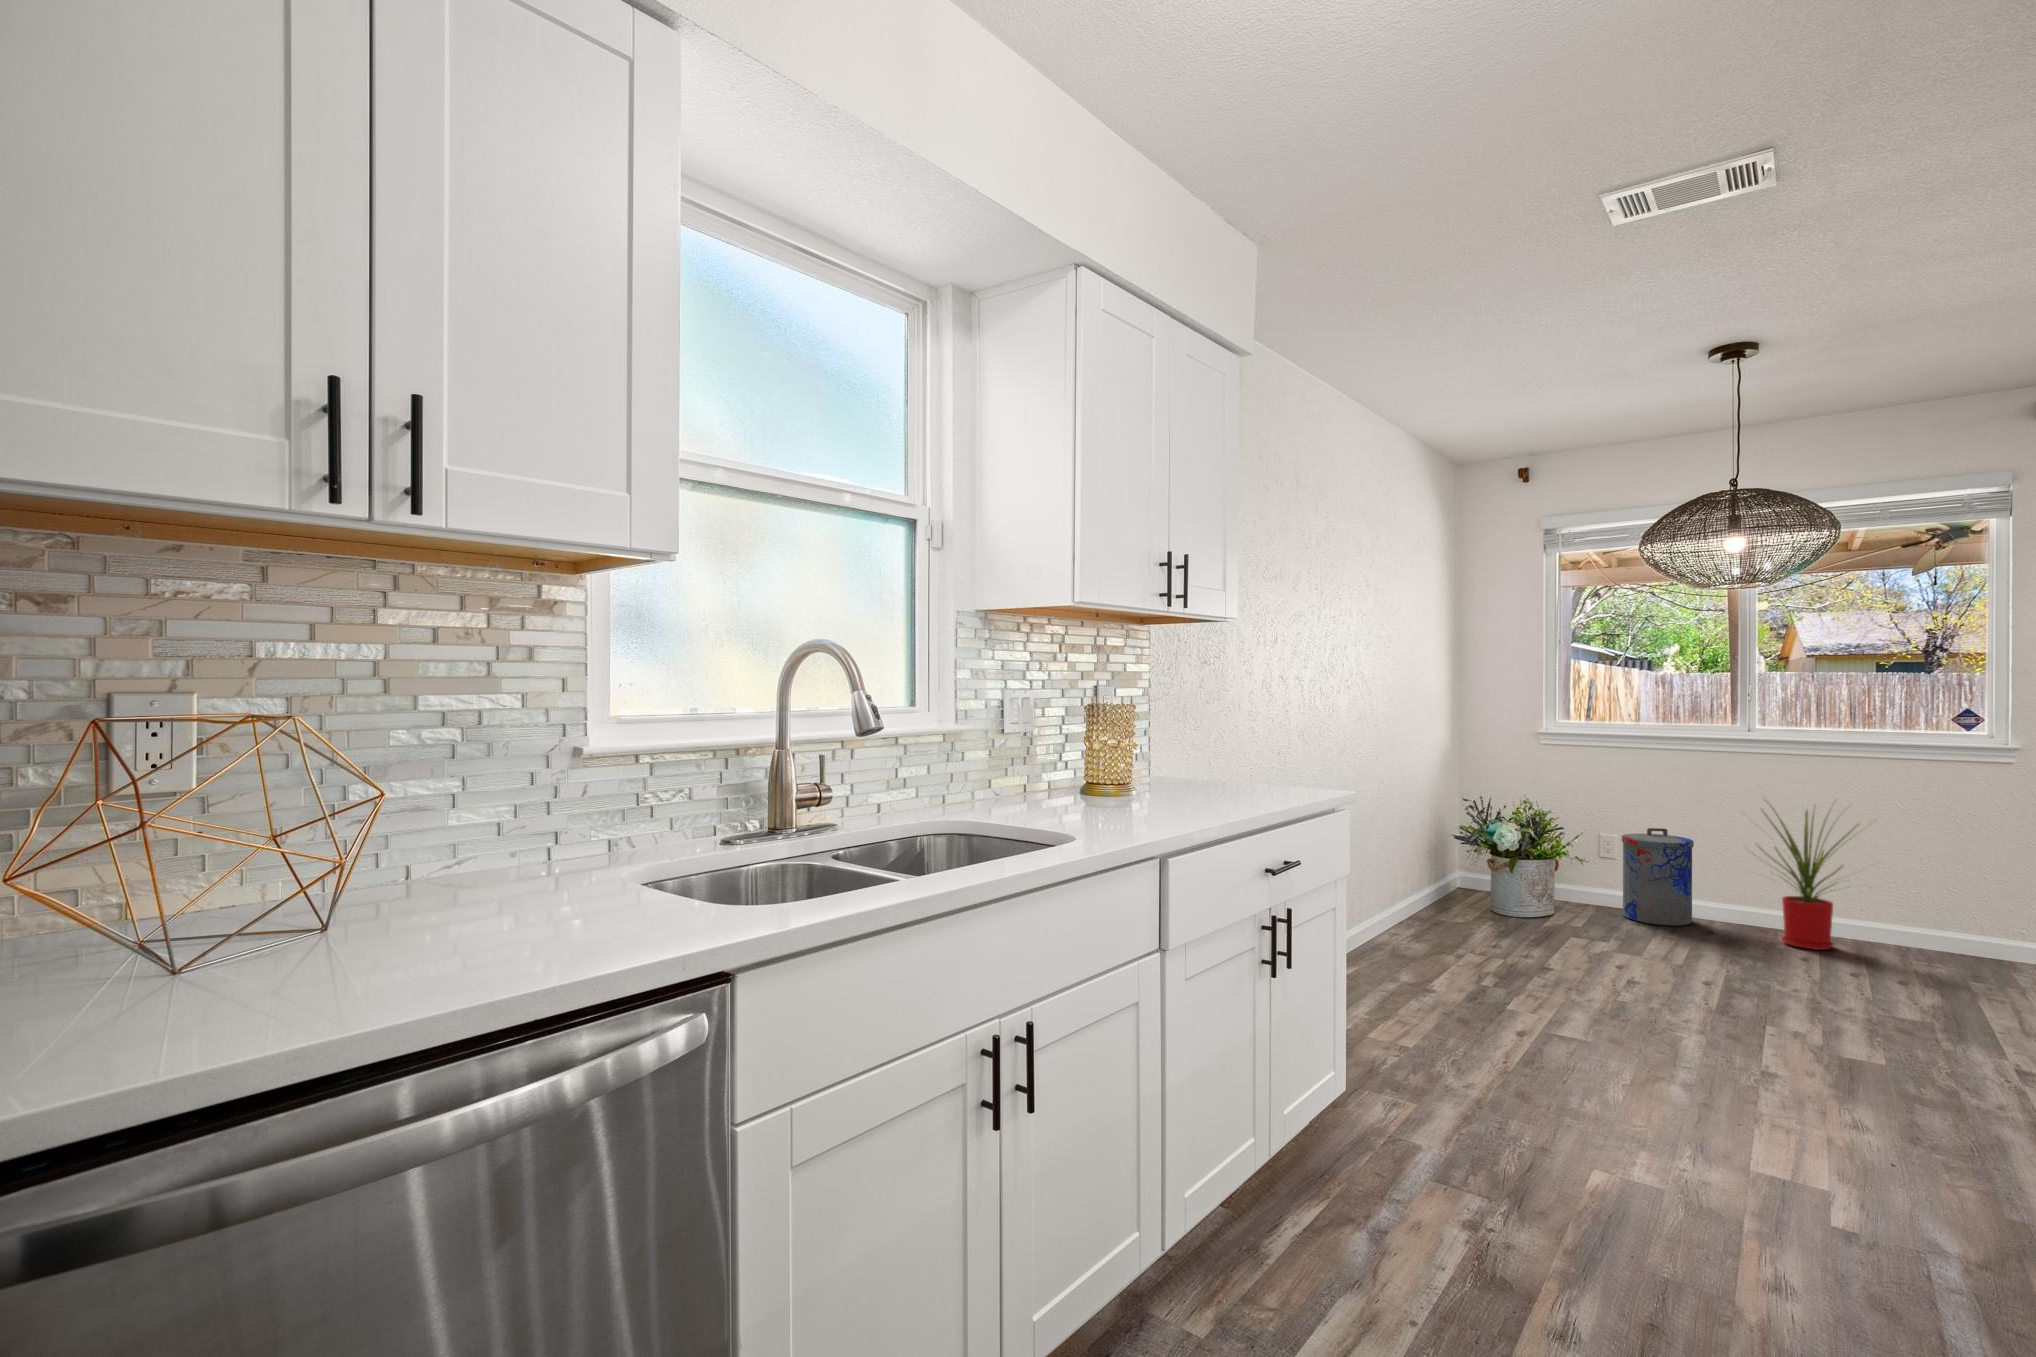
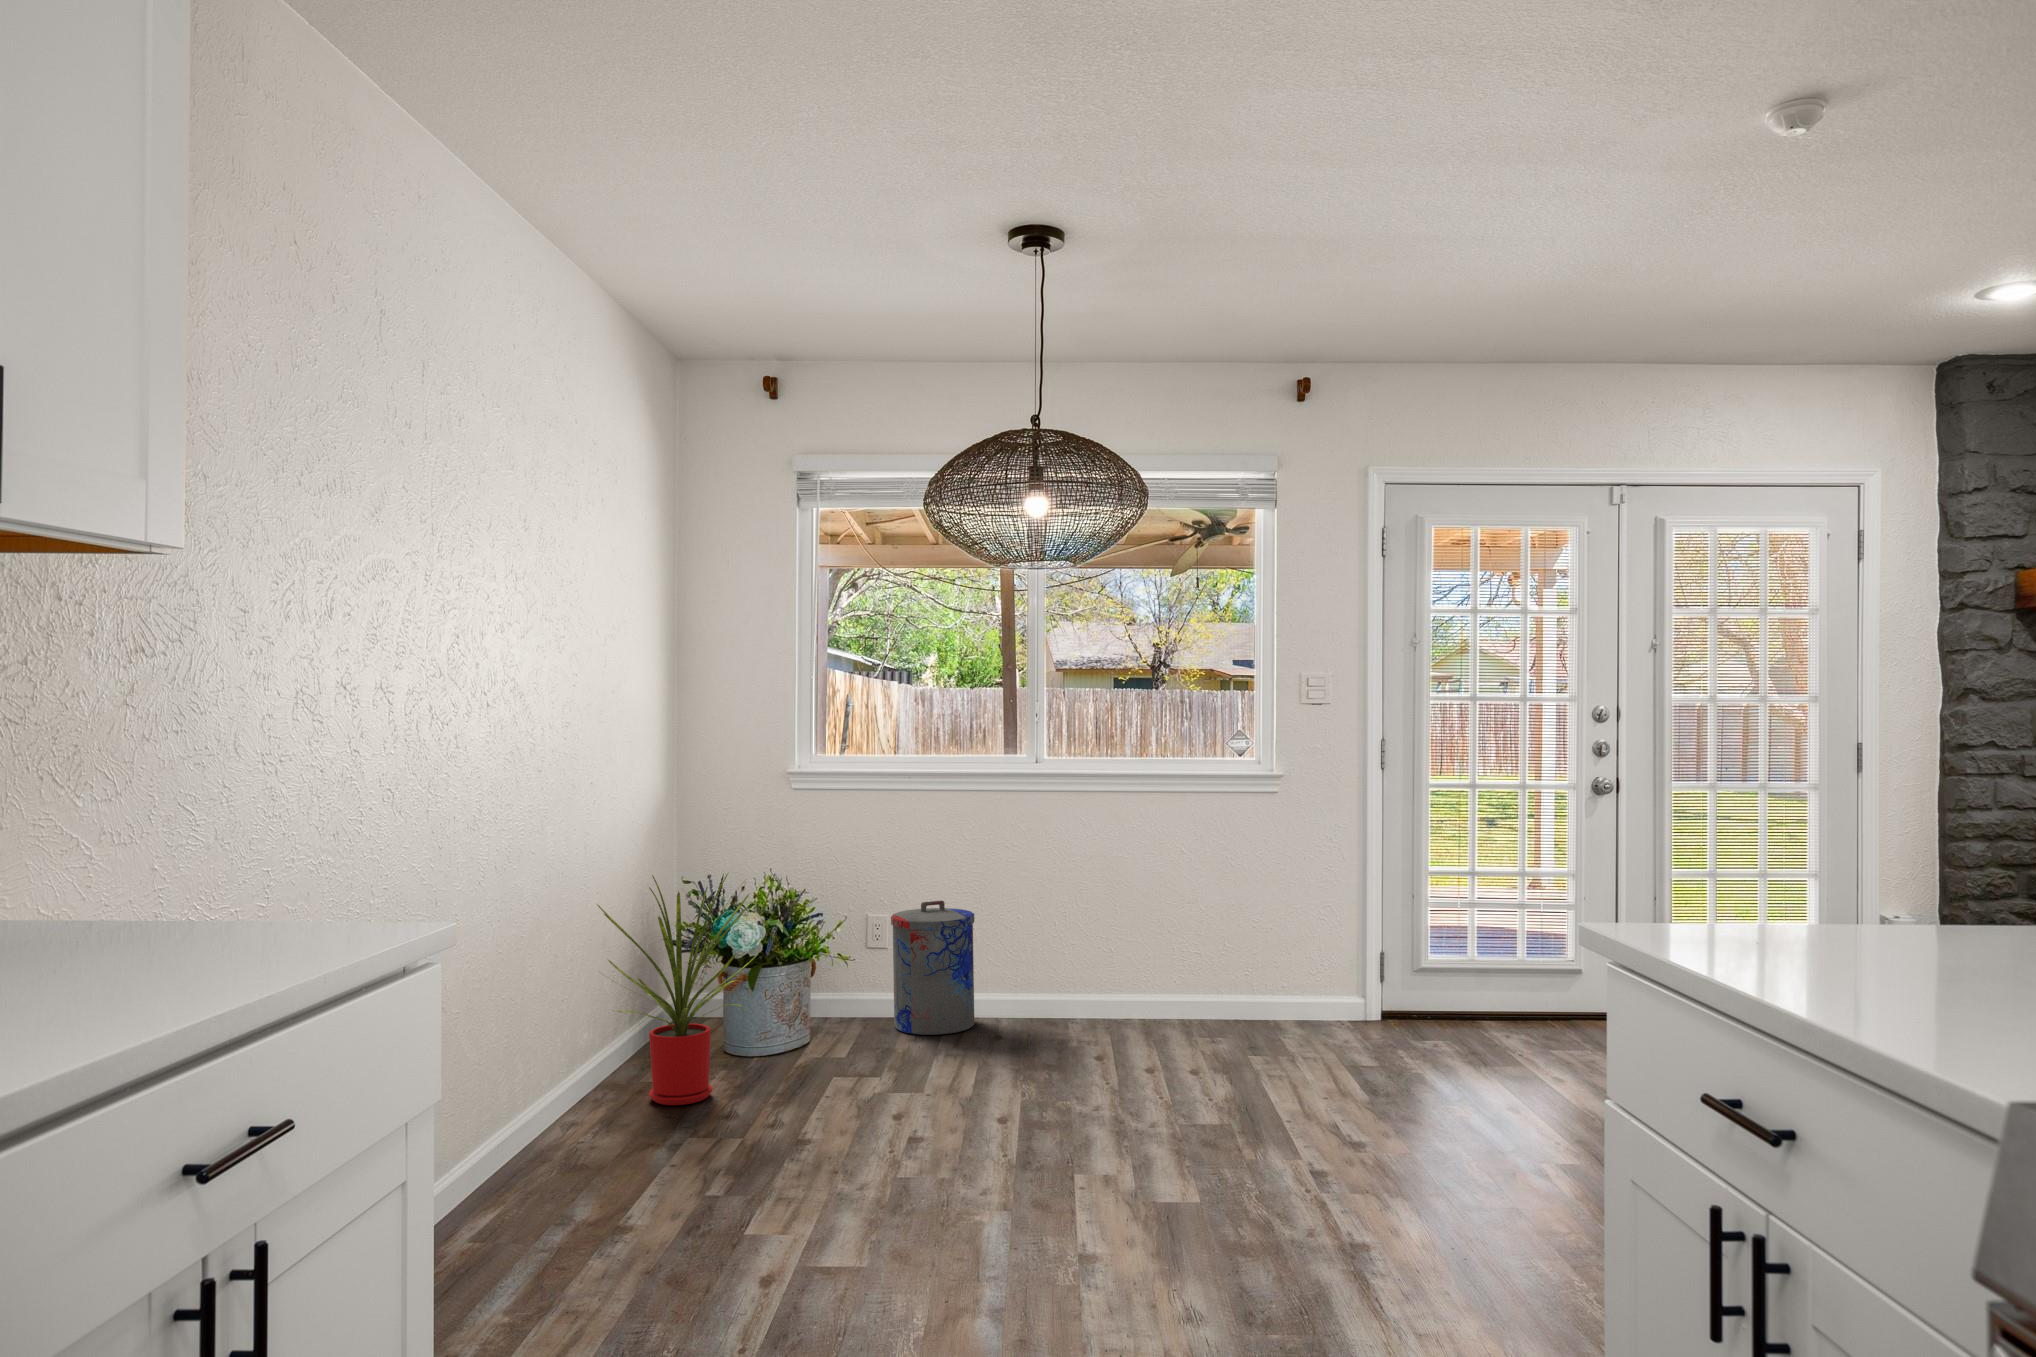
house plant: present [1754,800,1858,950] -> present [597,874,758,1105]

